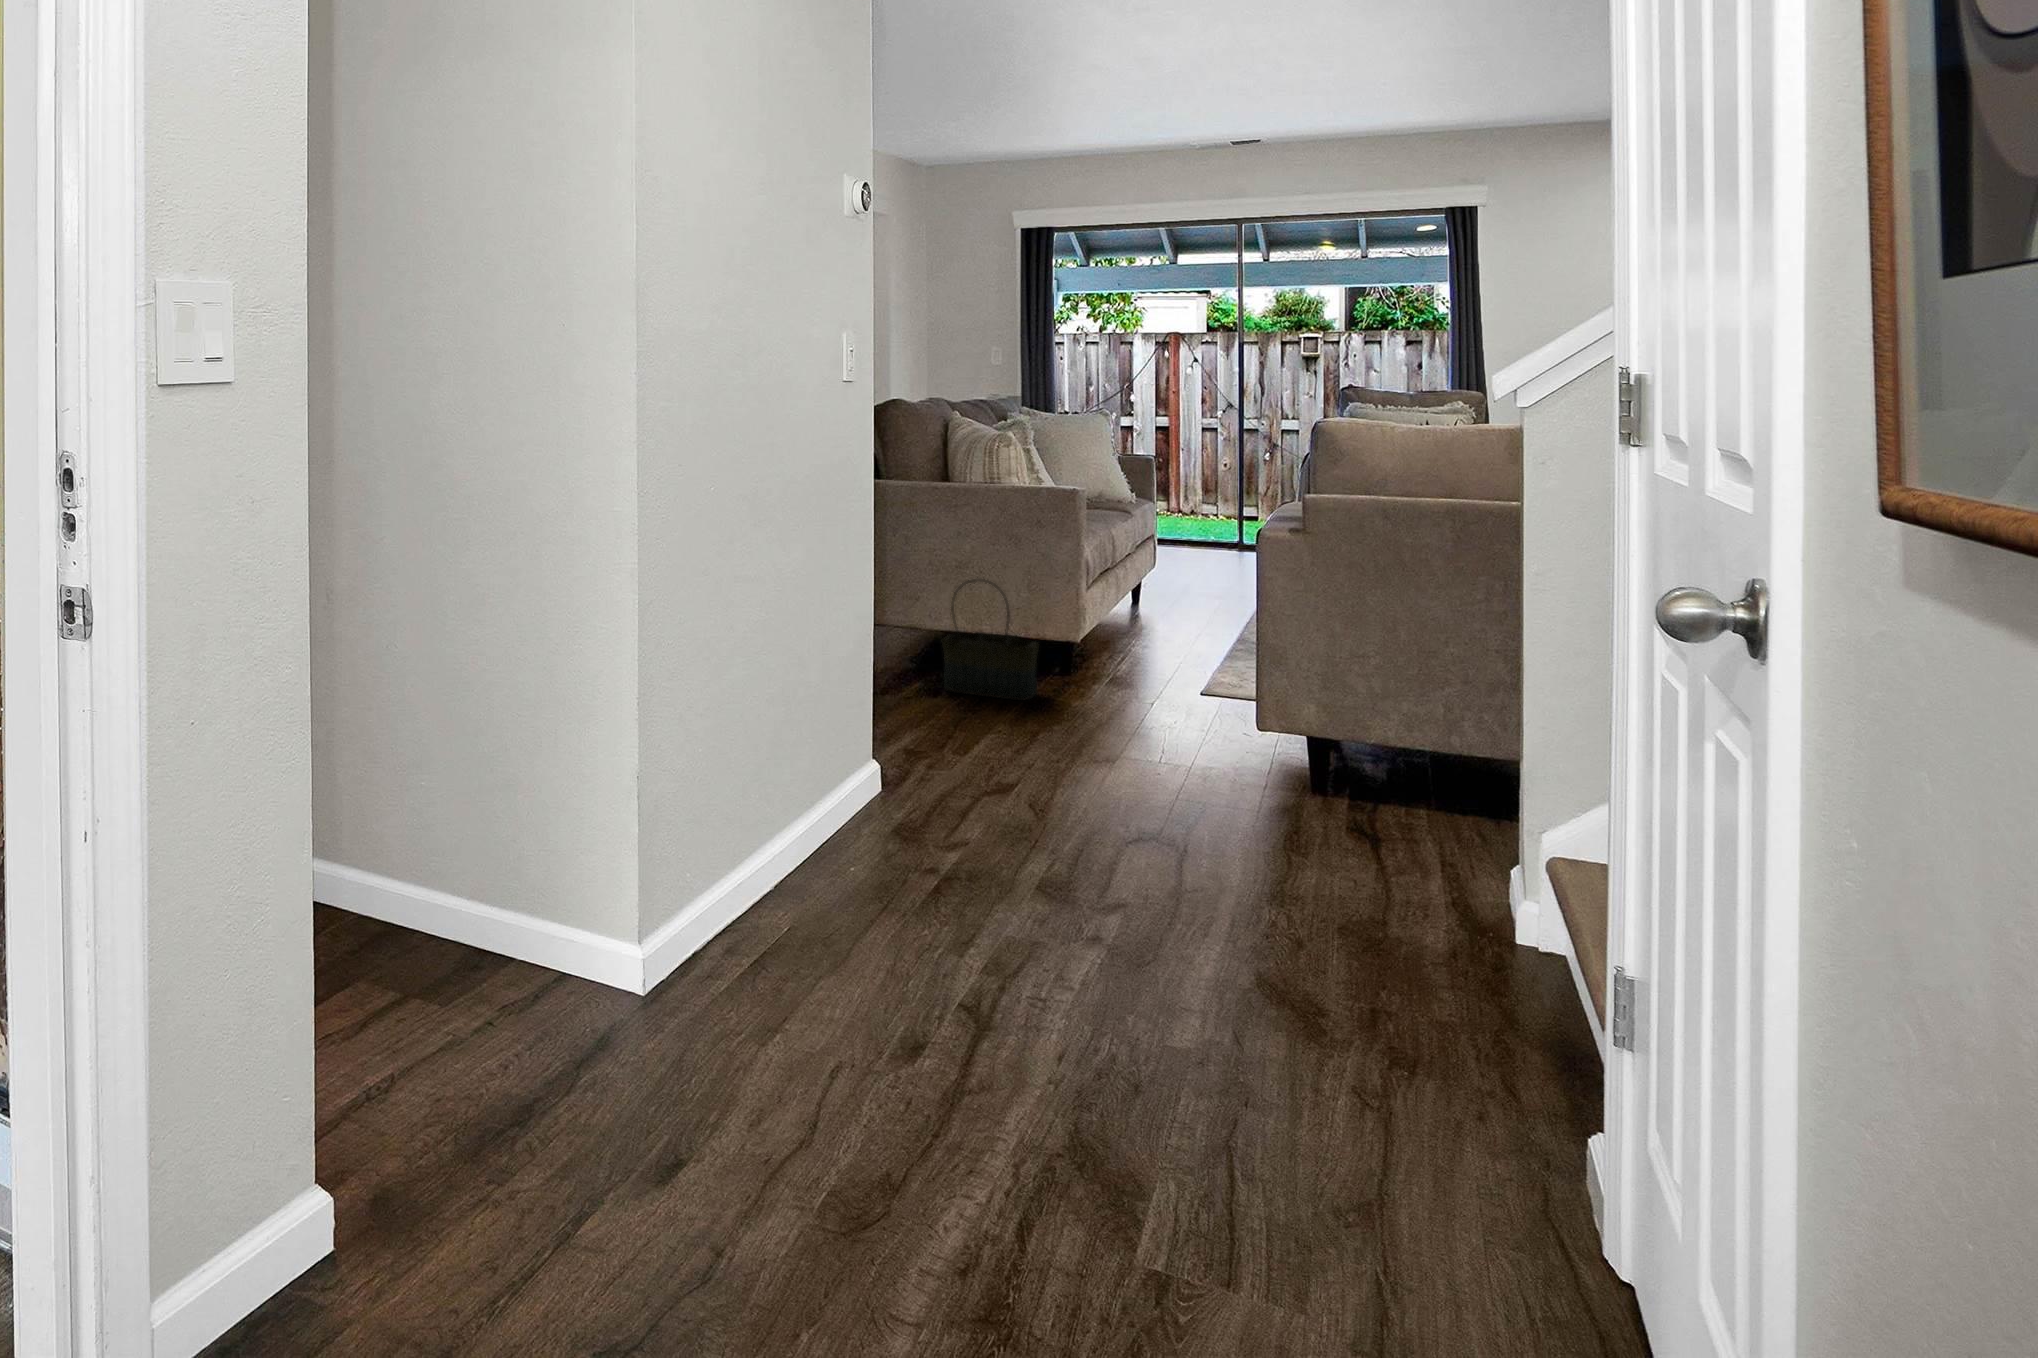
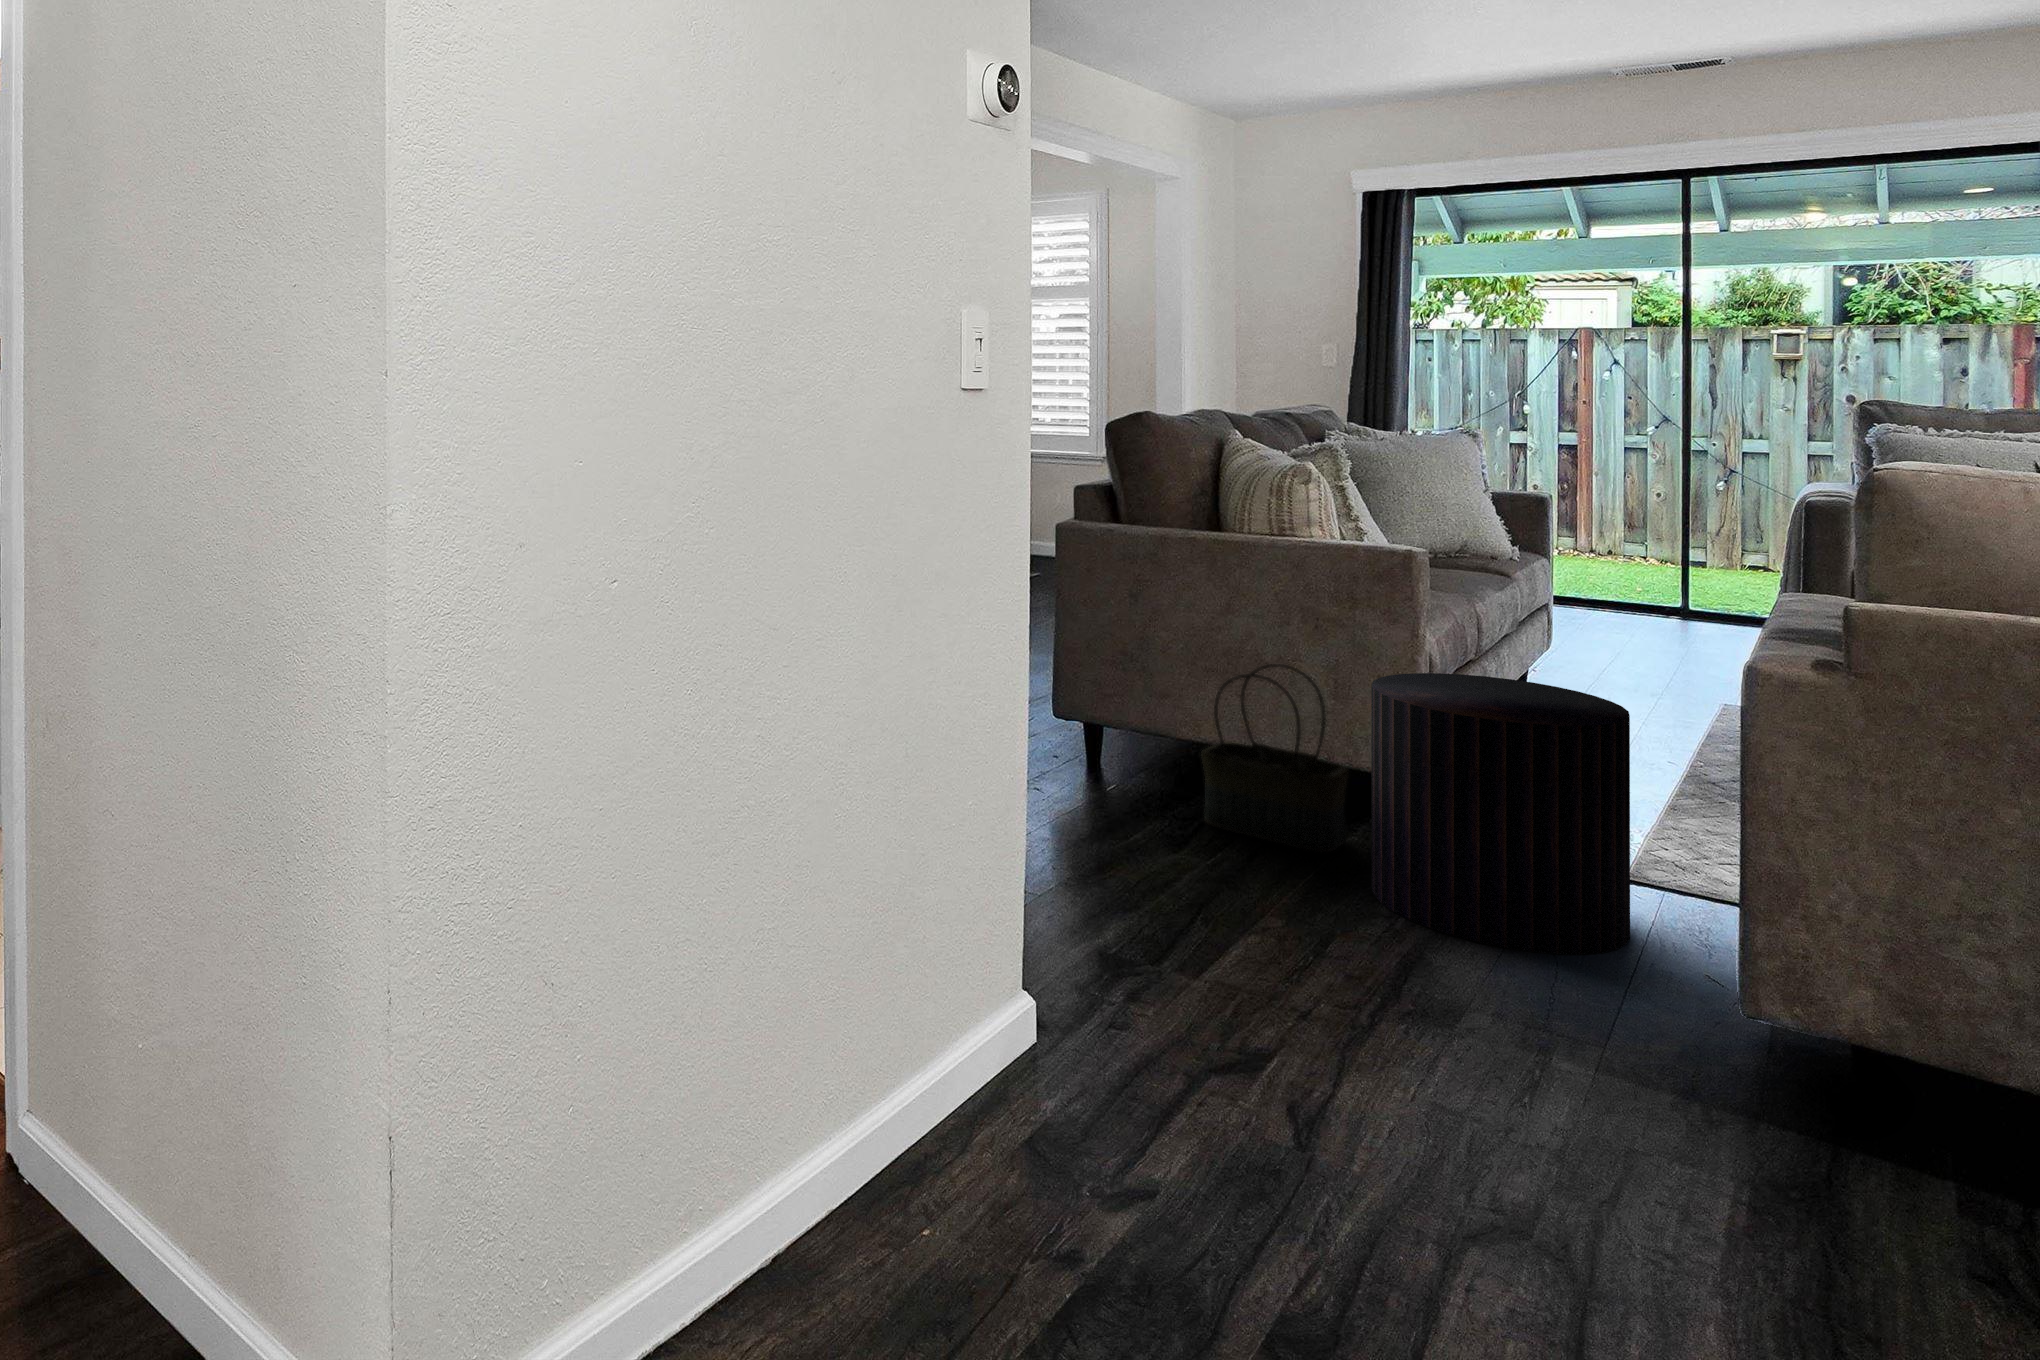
pouf: none [1057,569,1211,738] -> present [1371,673,1630,955]

